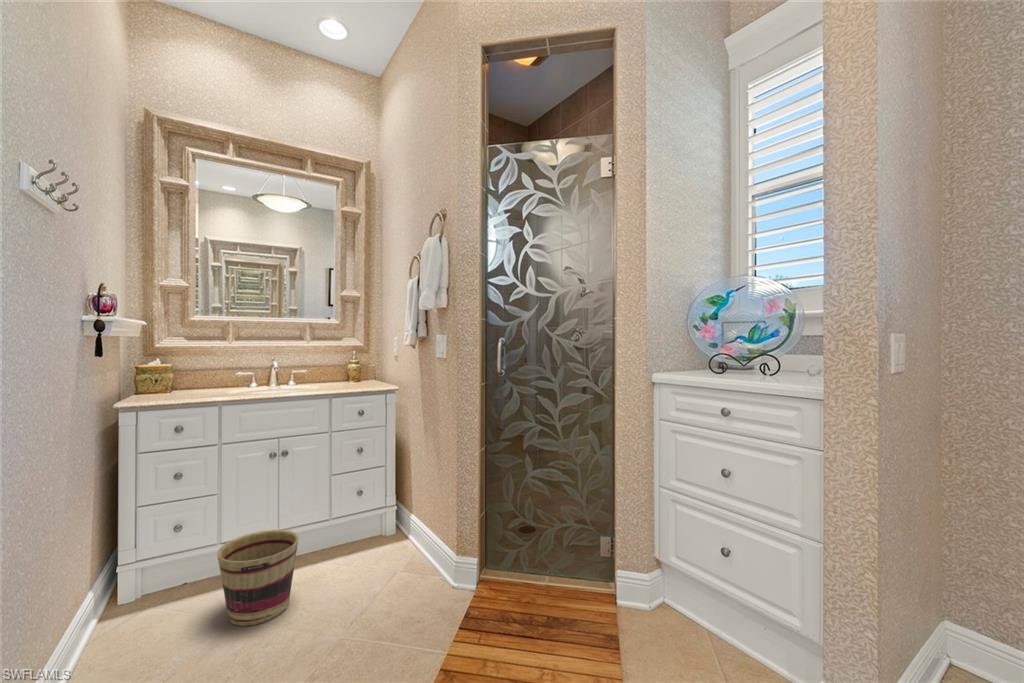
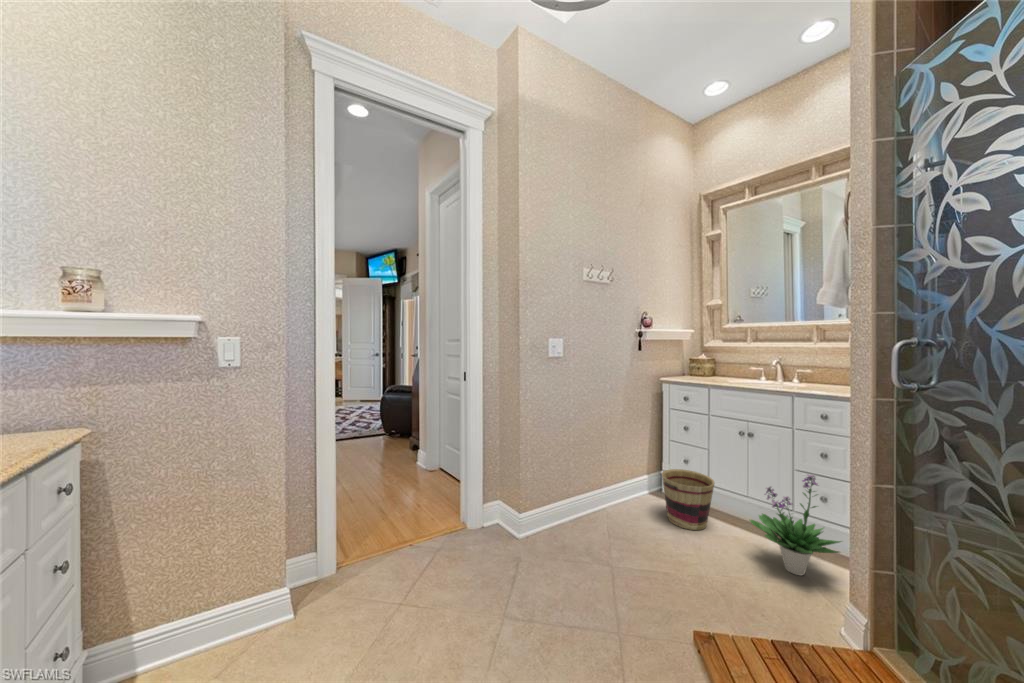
potted plant: none [348,468,426,575] -> present [750,474,841,576]

